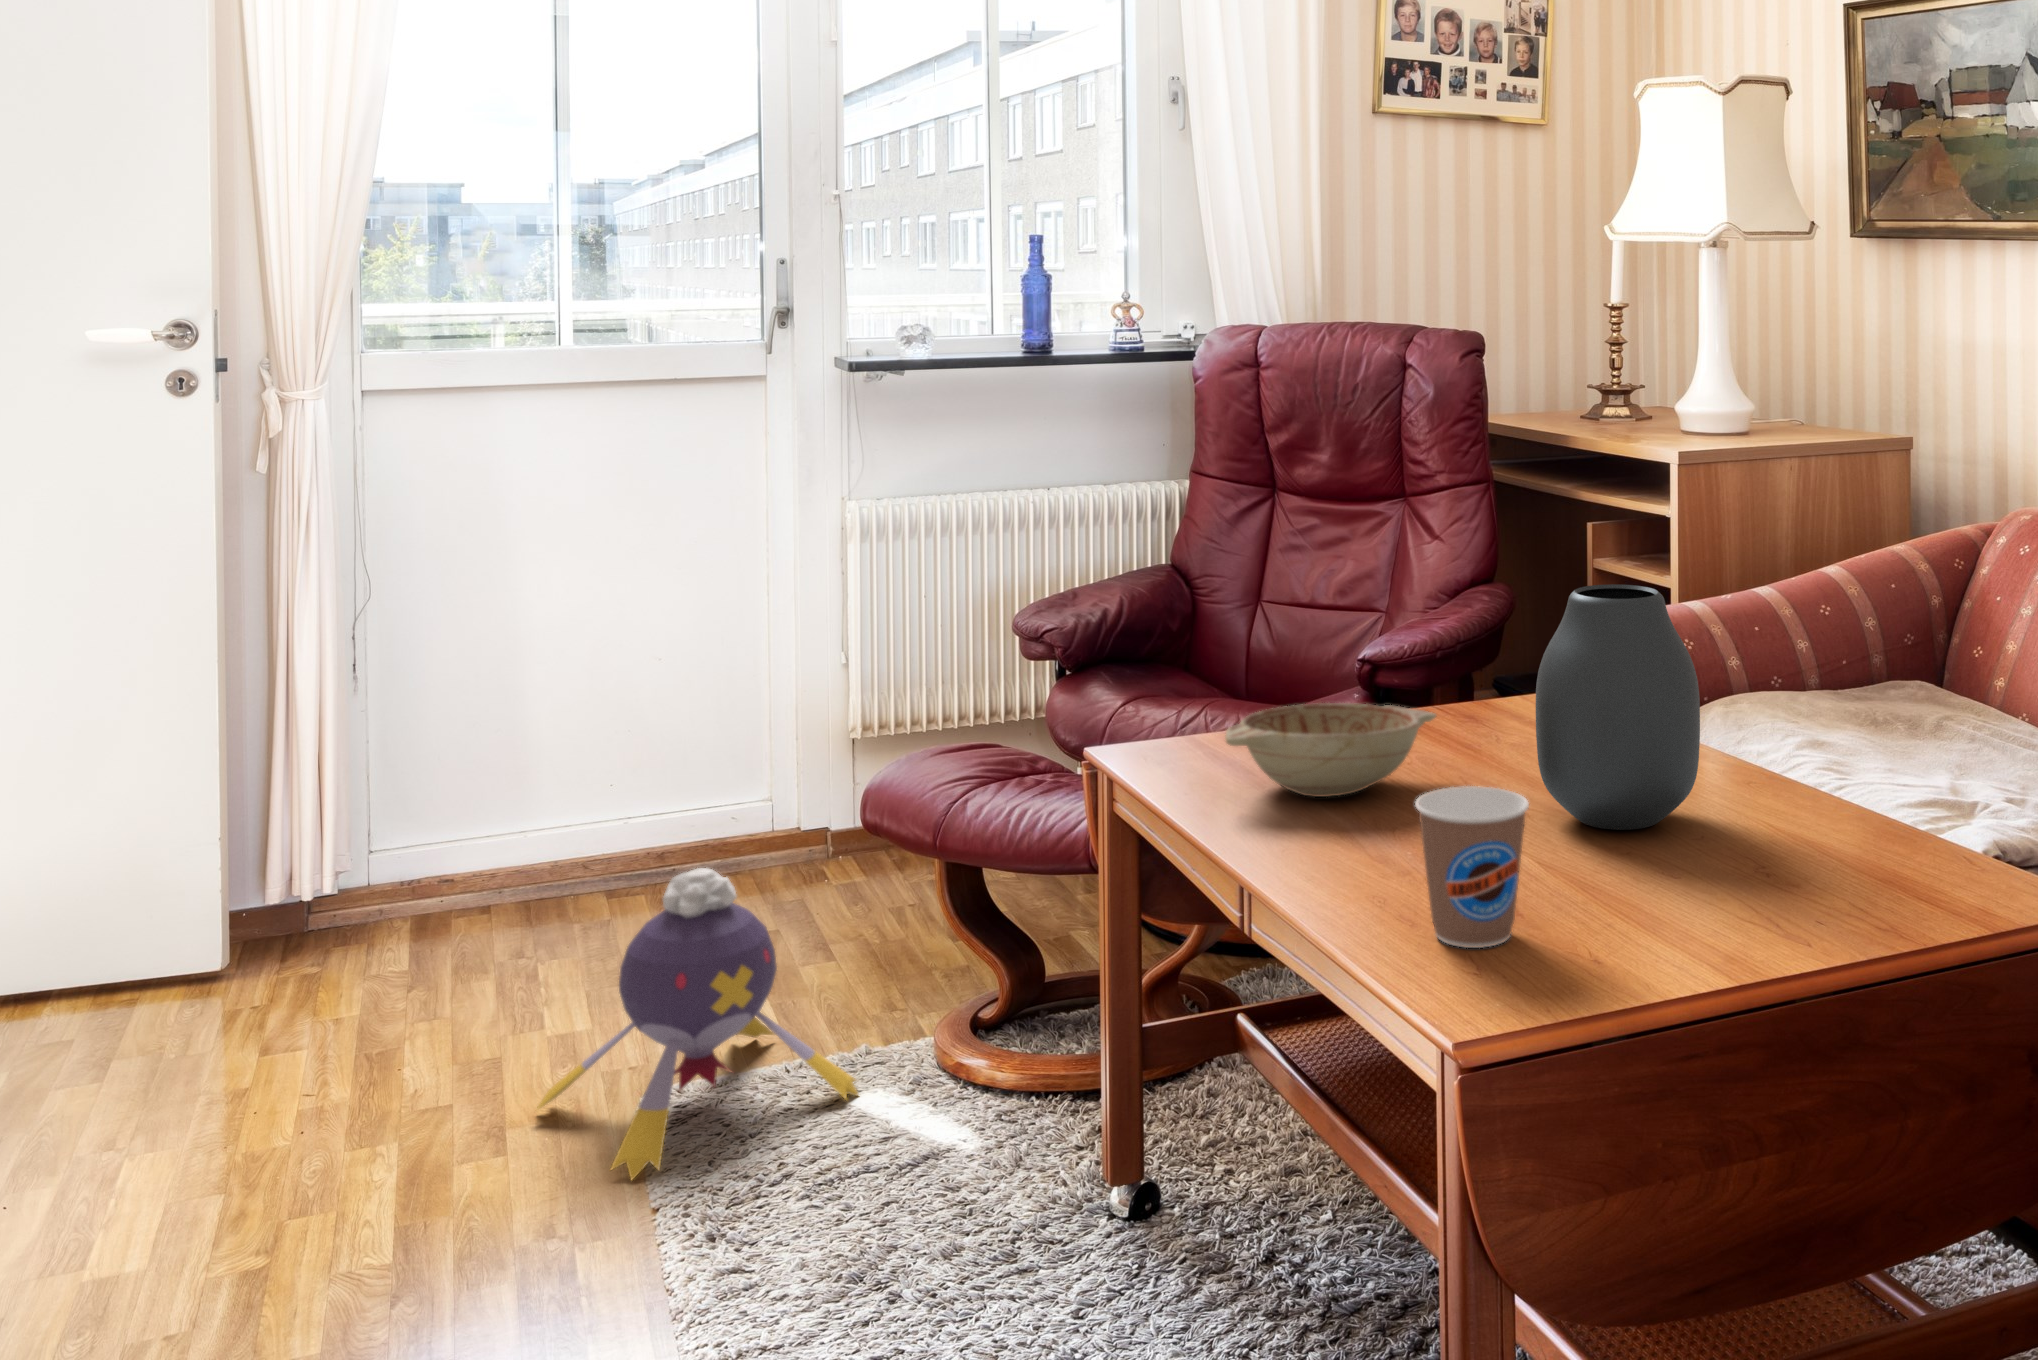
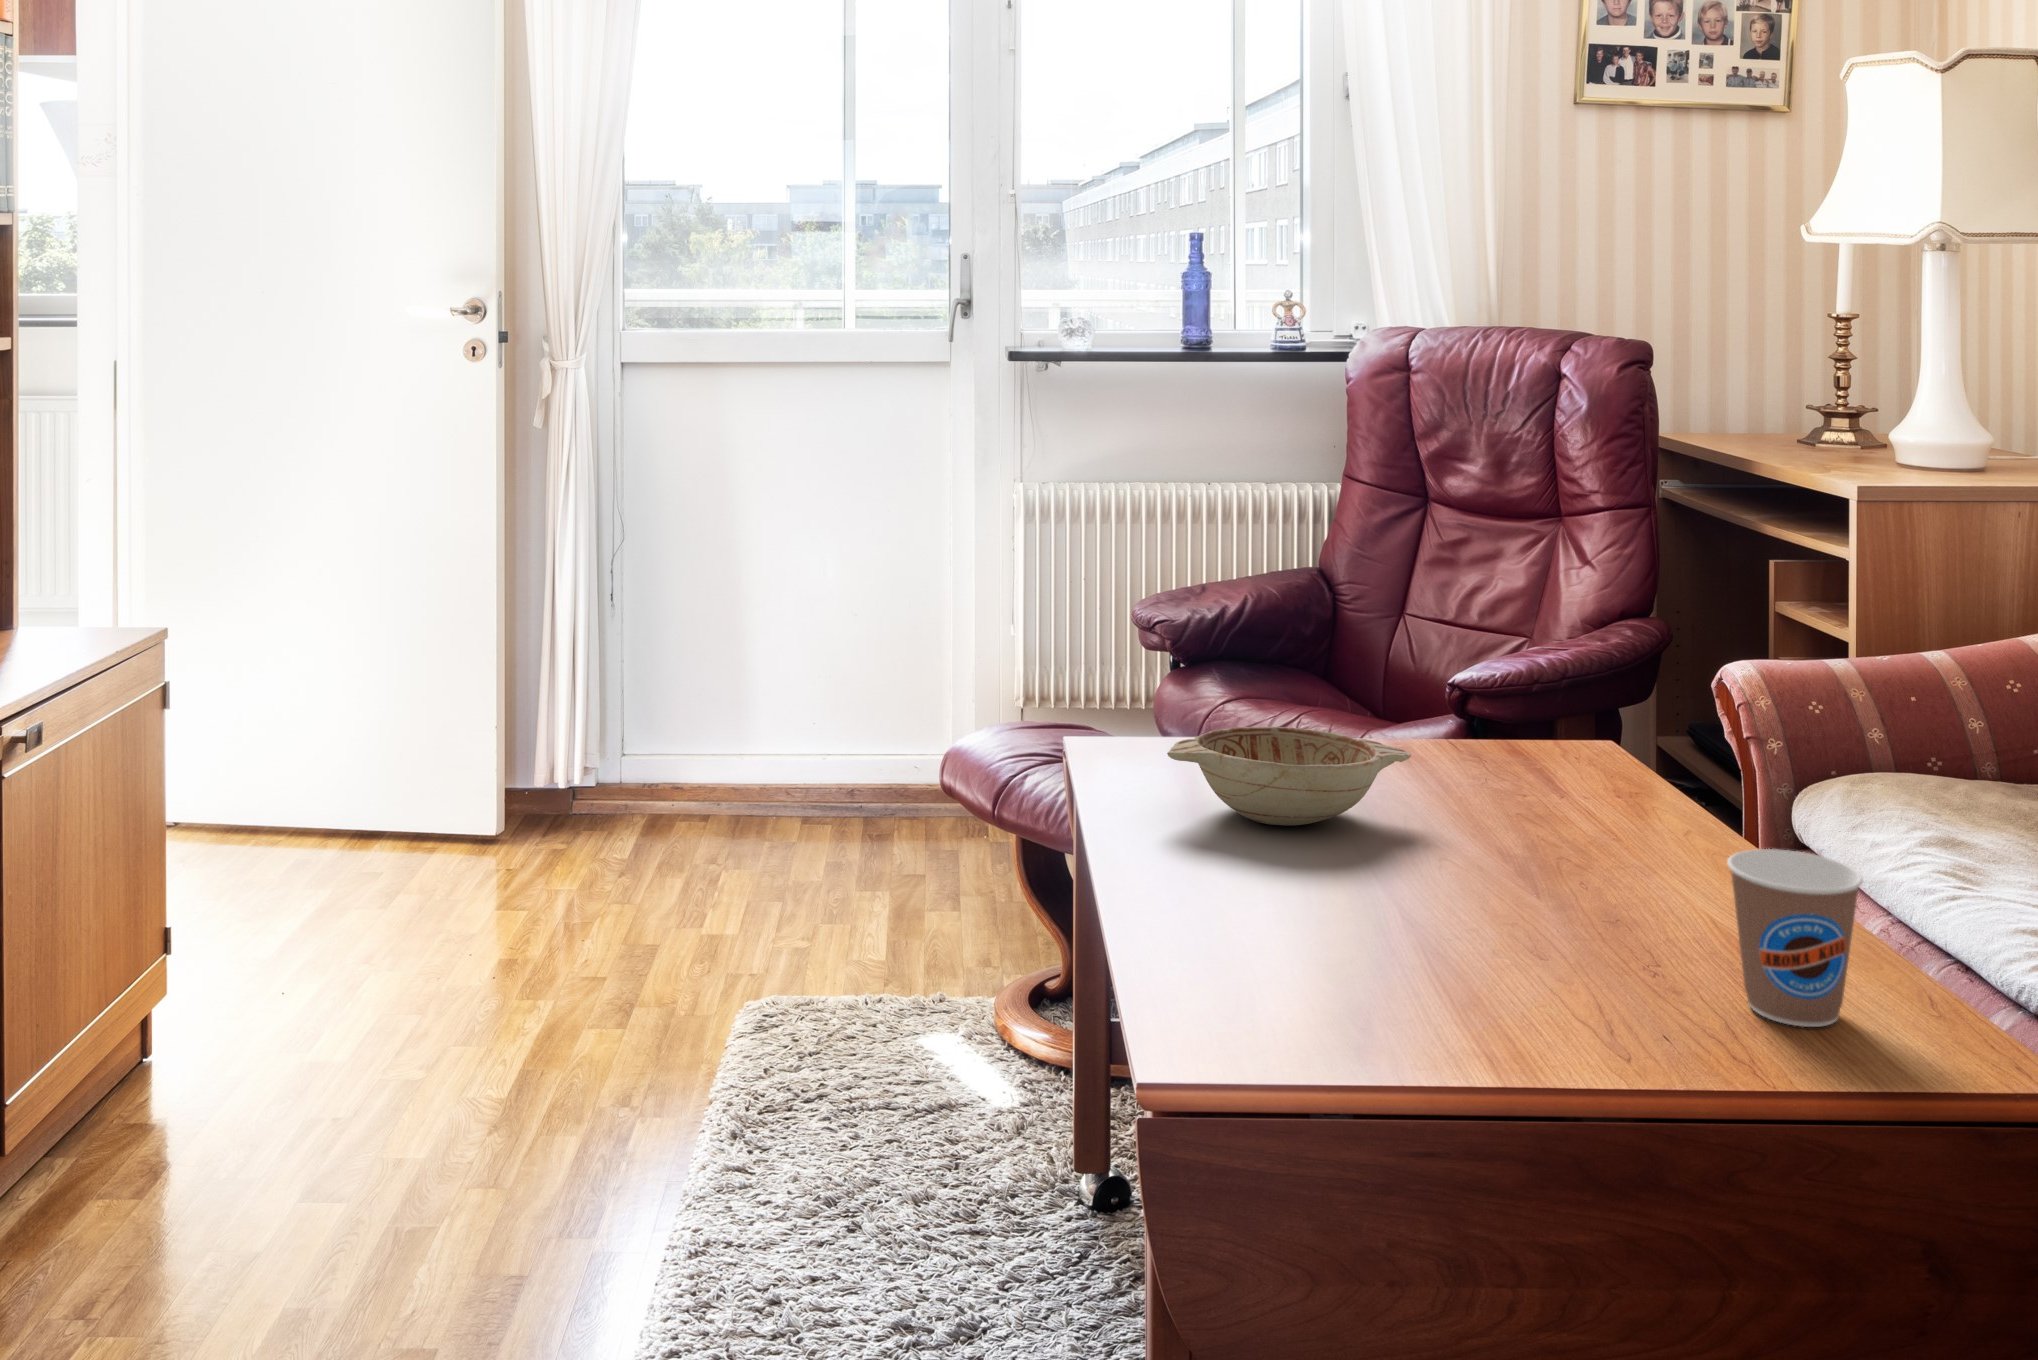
vase: present [1536,584,1700,830] -> none [1476,636,1666,912]
coffee cup: present [1415,786,1529,948] -> present [1727,849,1863,1027]
plush toy: present [537,868,859,1179] -> none [656,805,918,1070]

